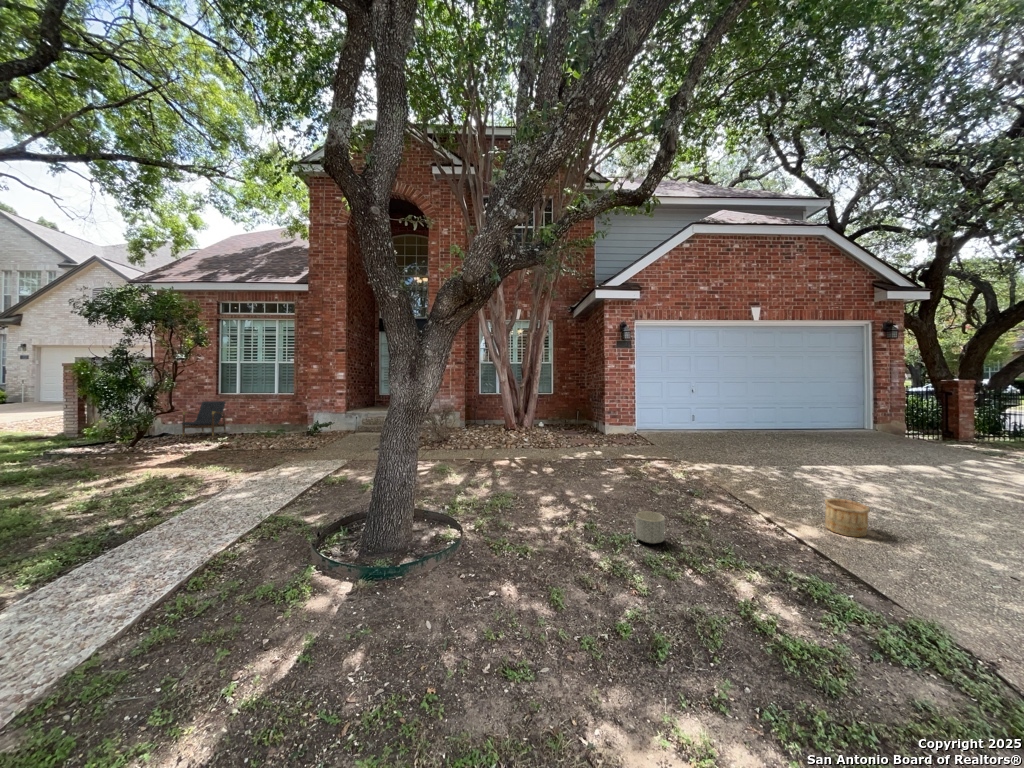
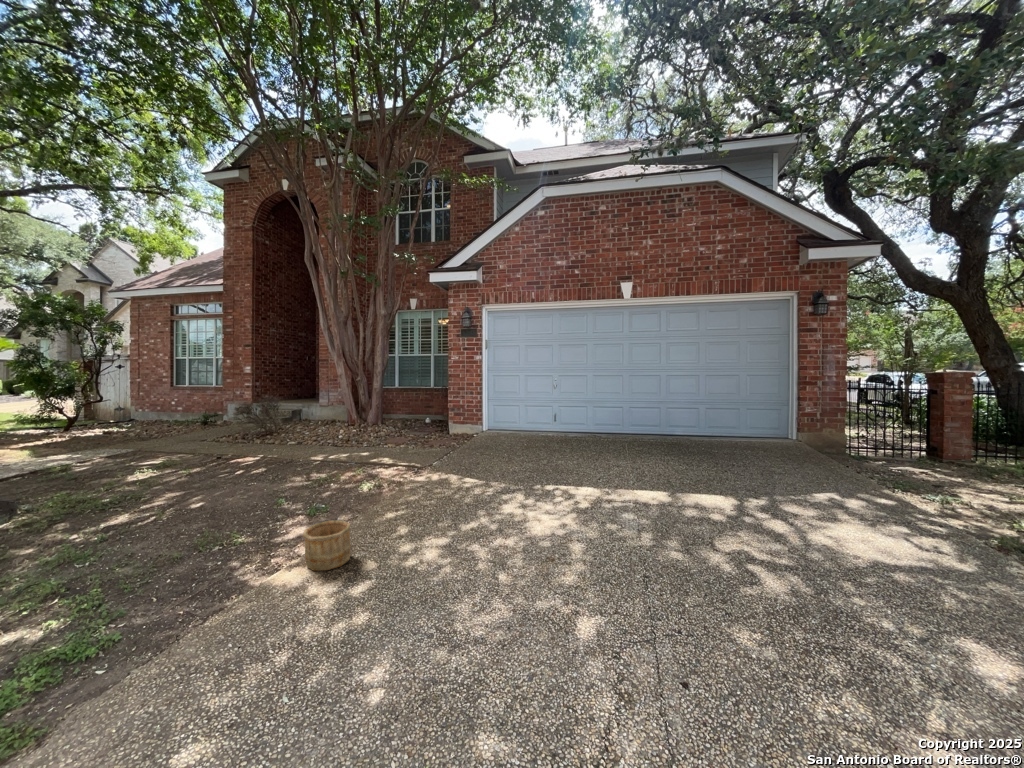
lounge chair: present [182,401,226,436] -> none [127,392,170,423]
planter: present [636,511,665,544] -> none [95,515,136,550]

